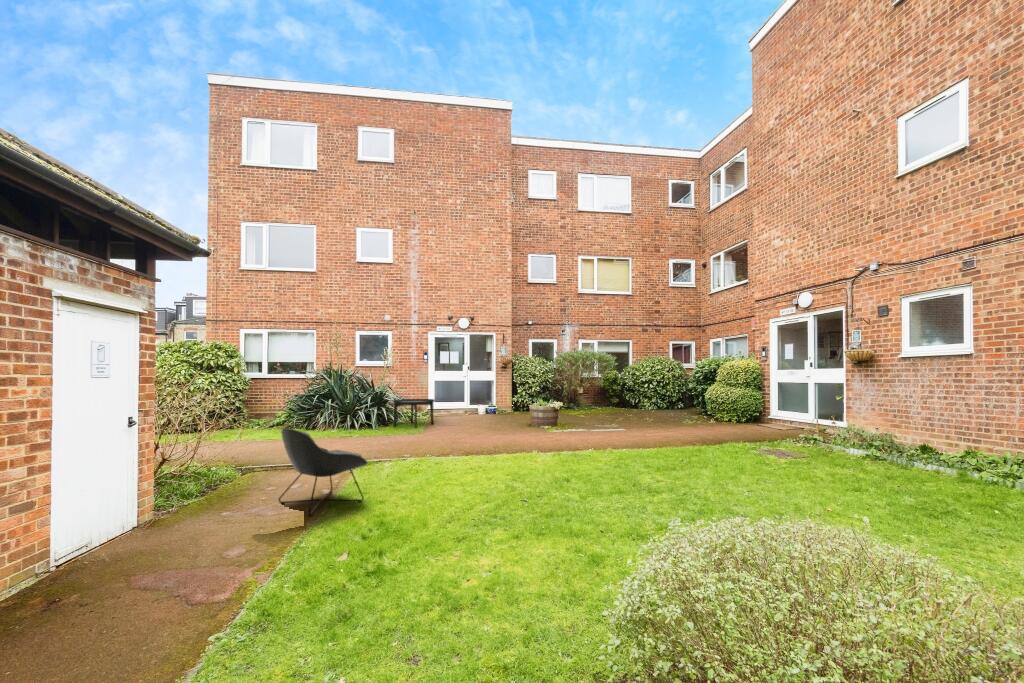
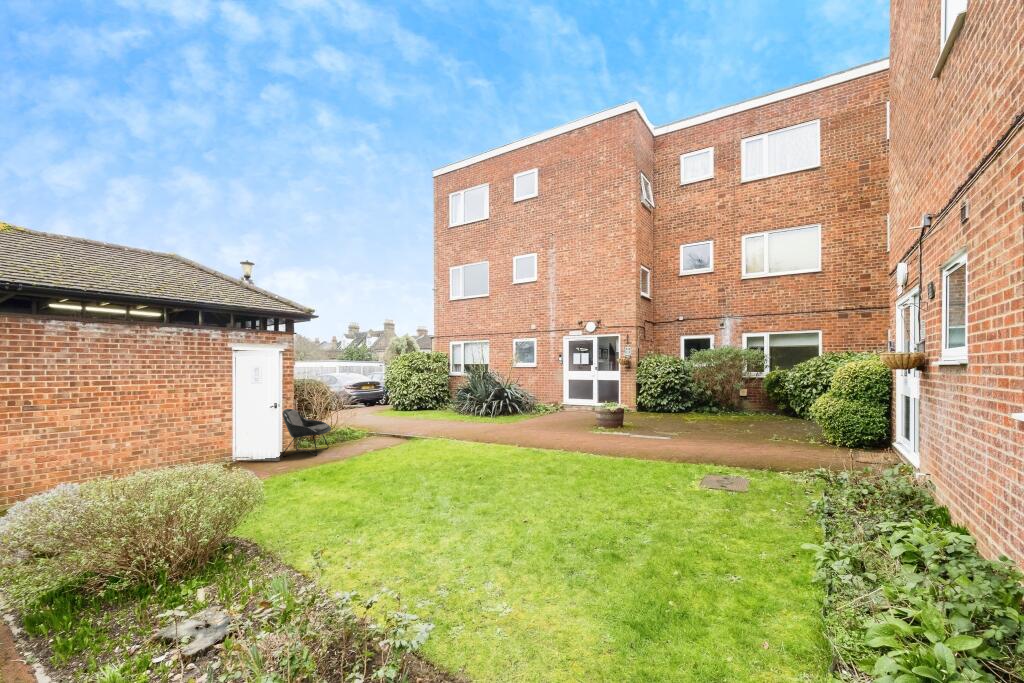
round table: present [393,399,435,428] -> none [499,394,533,418]

